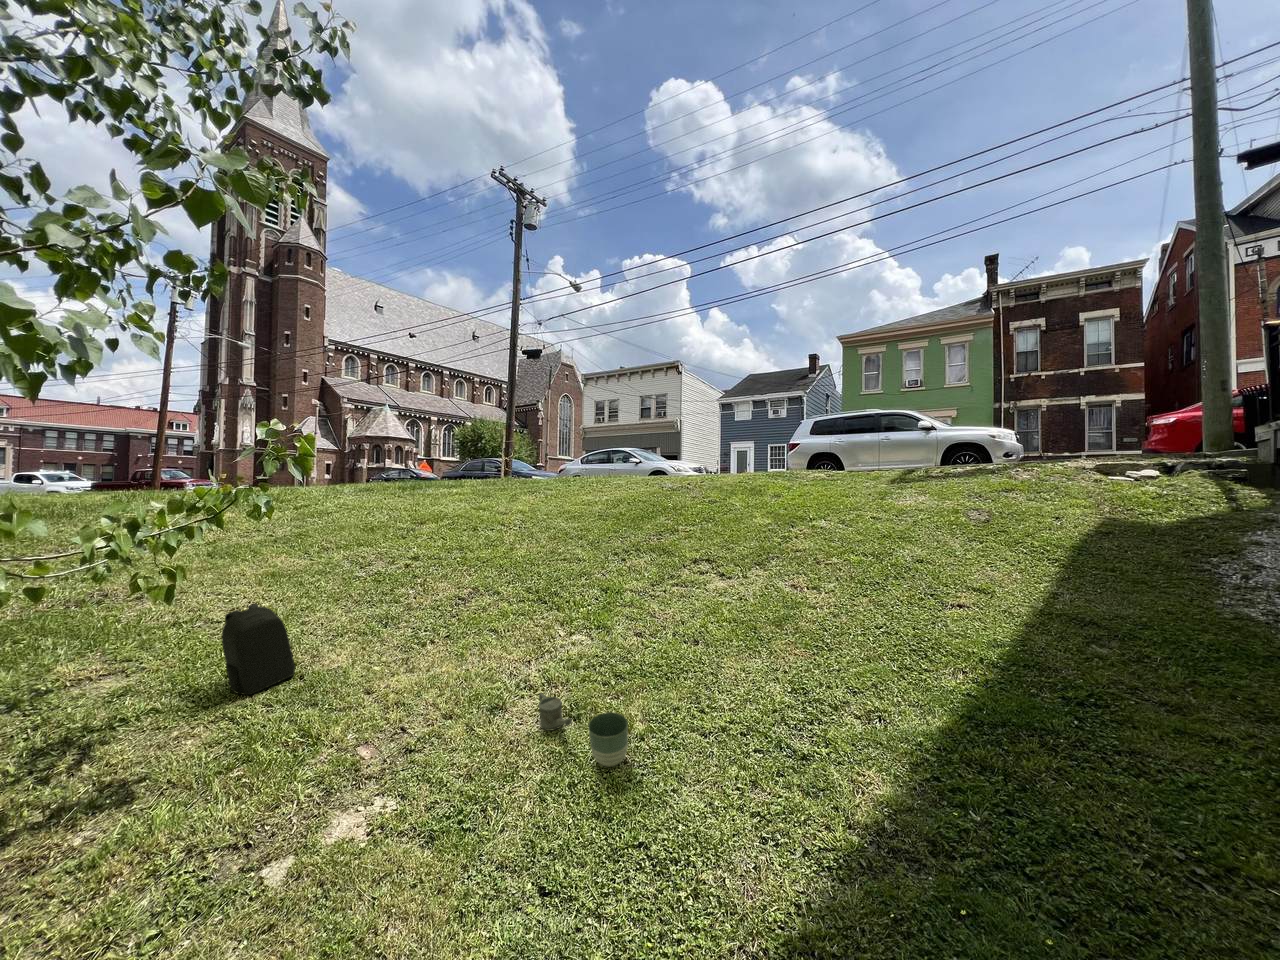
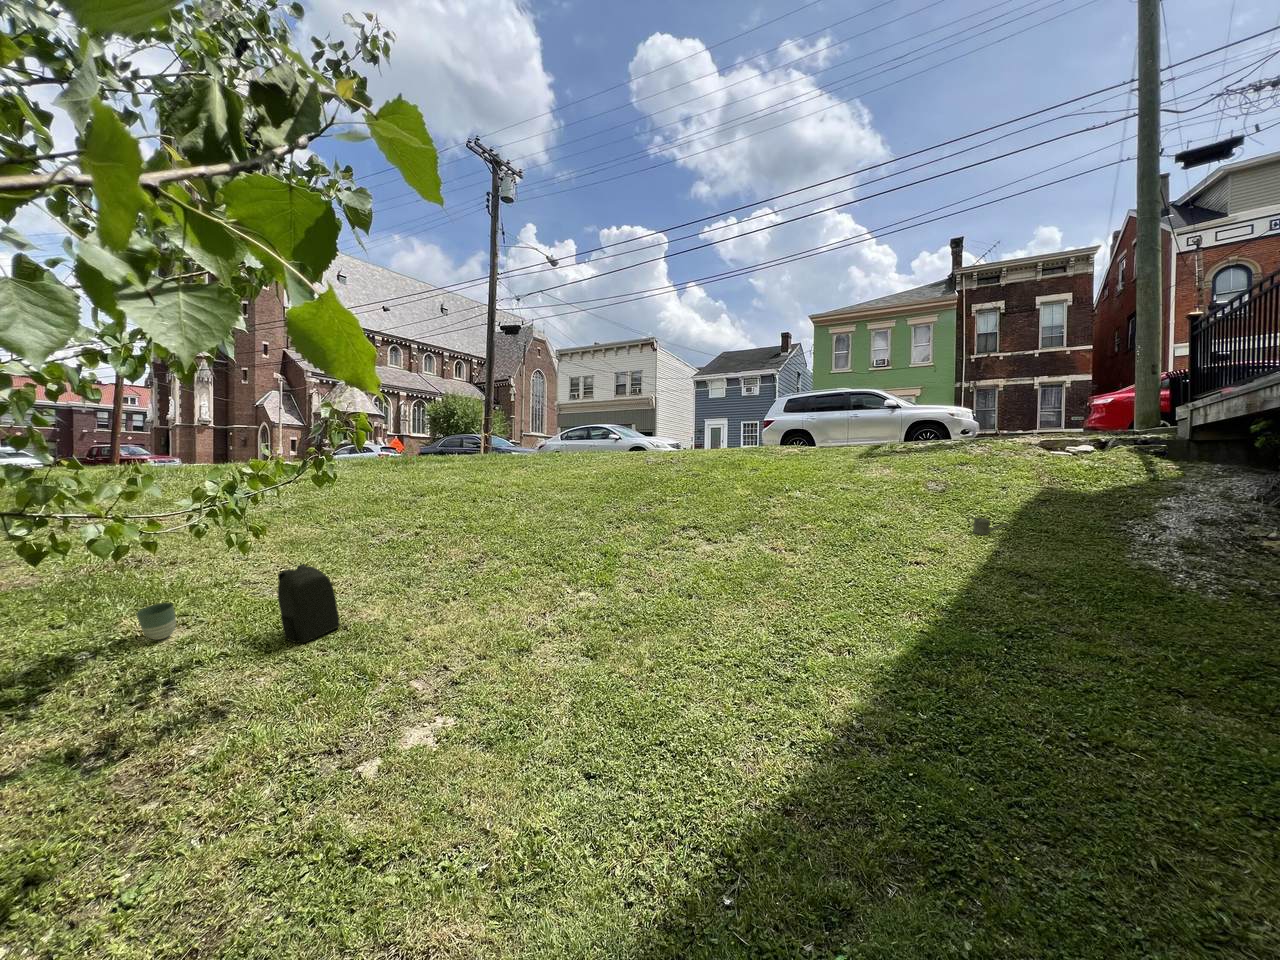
watering can: present [539,693,572,731] -> present [967,517,1008,535]
planter: present [588,712,628,767] -> present [136,602,176,640]

